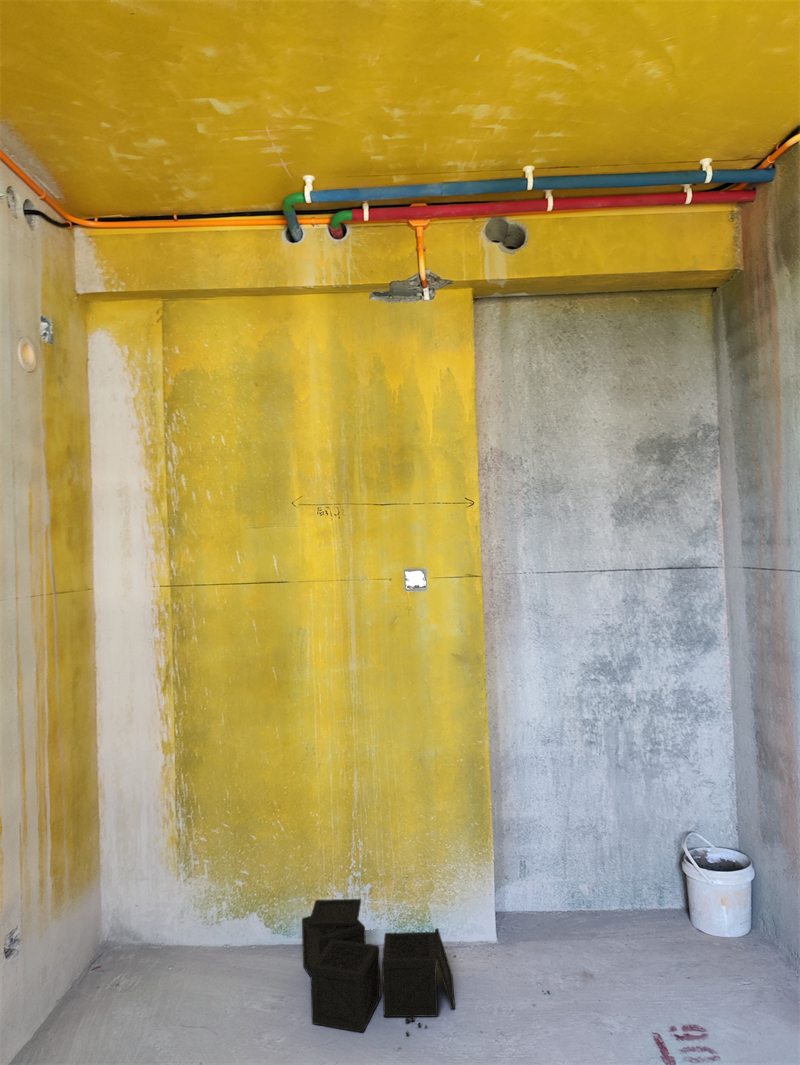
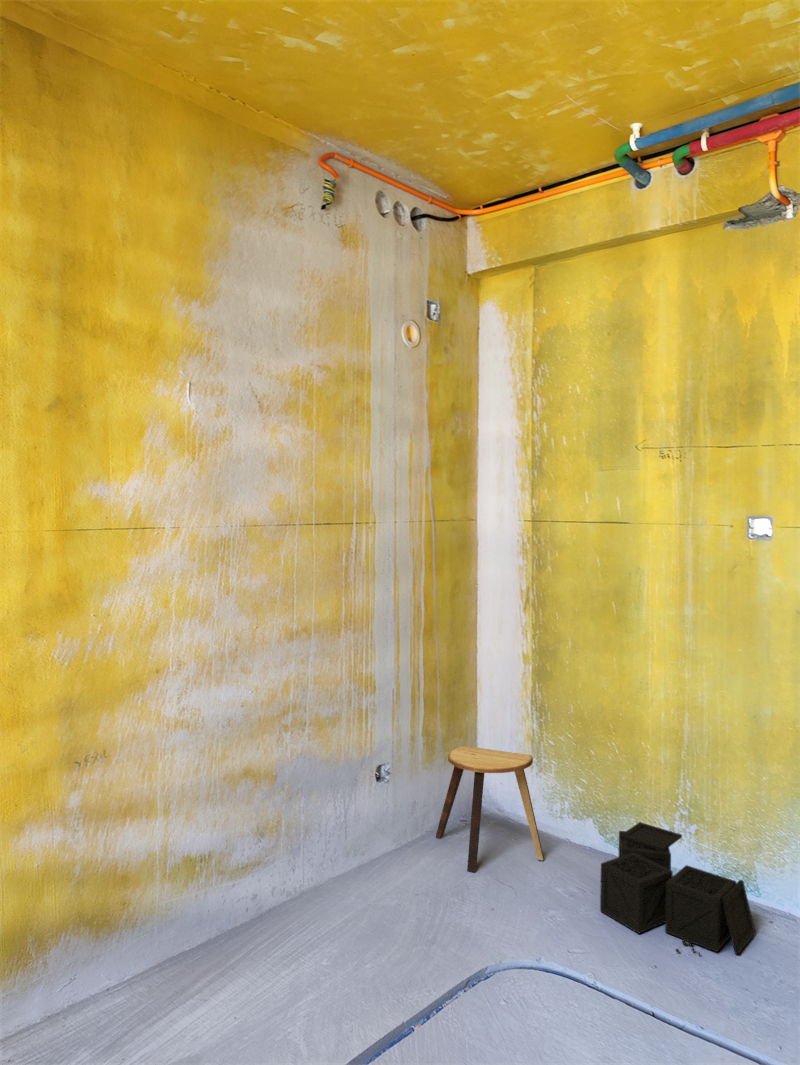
stool: none [68,863,219,1045] -> present [436,746,544,872]

